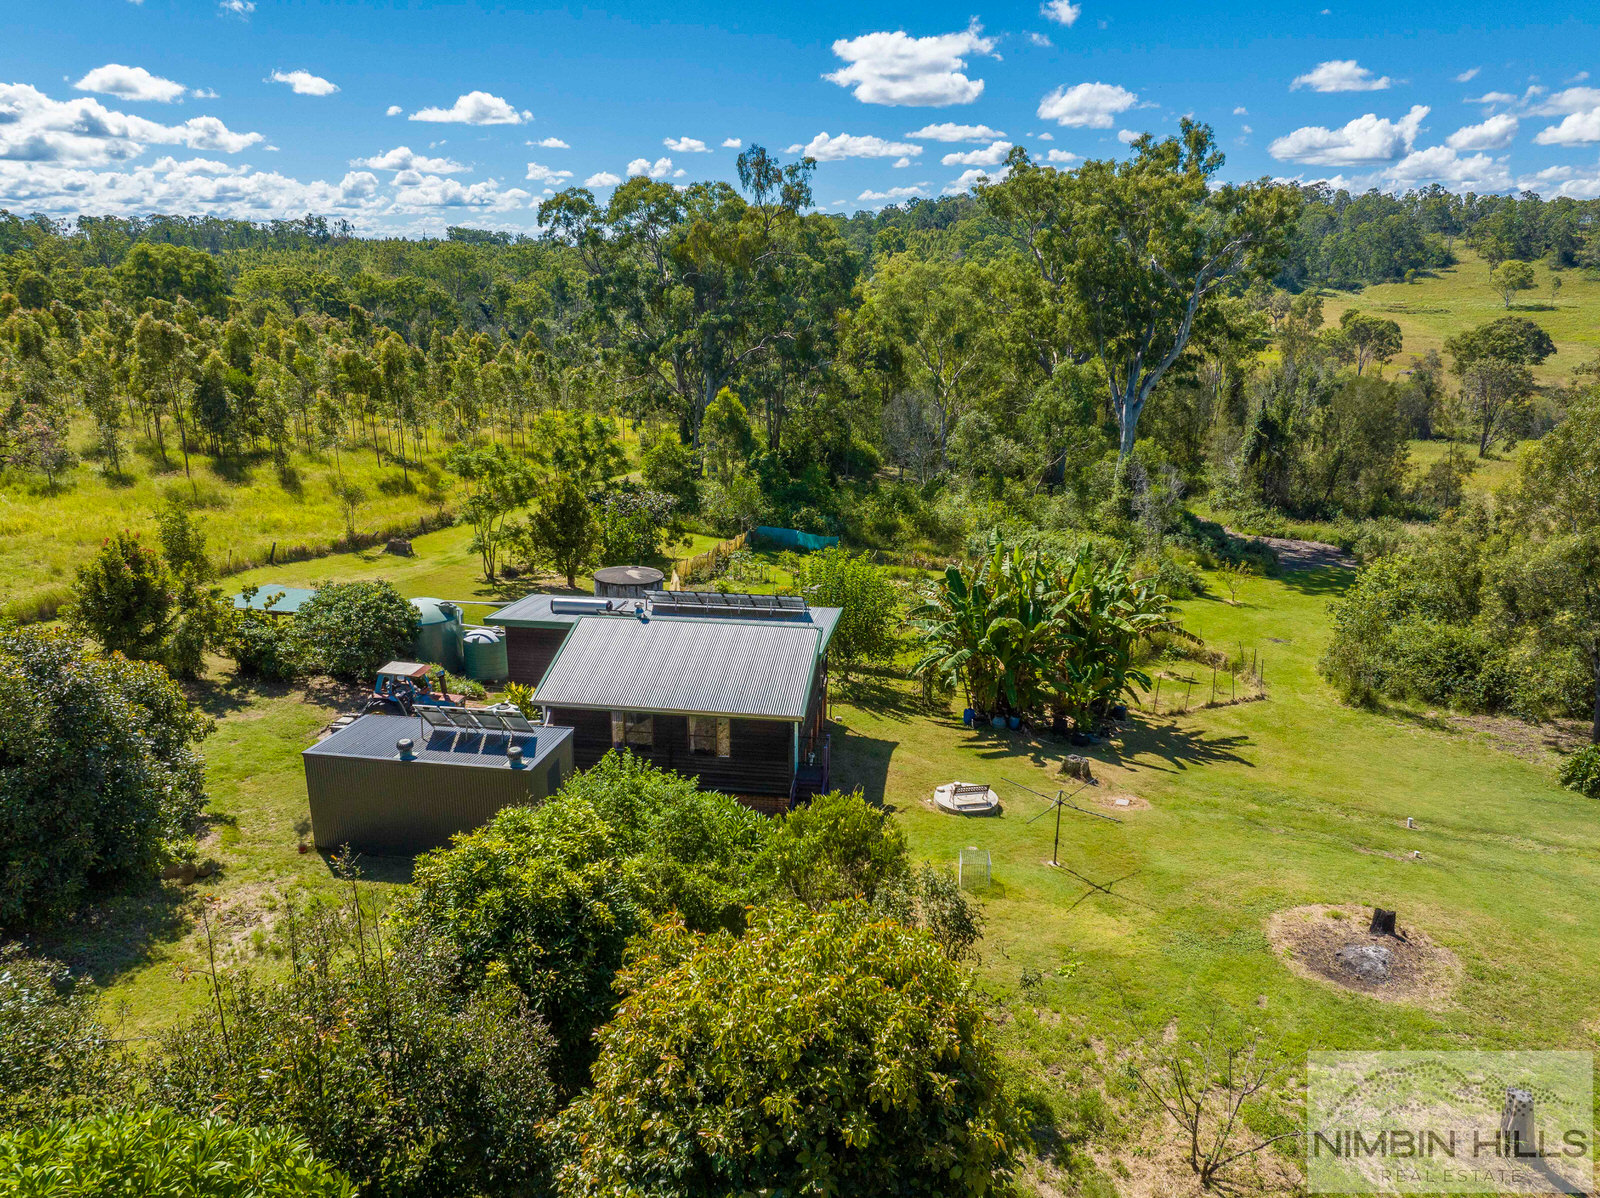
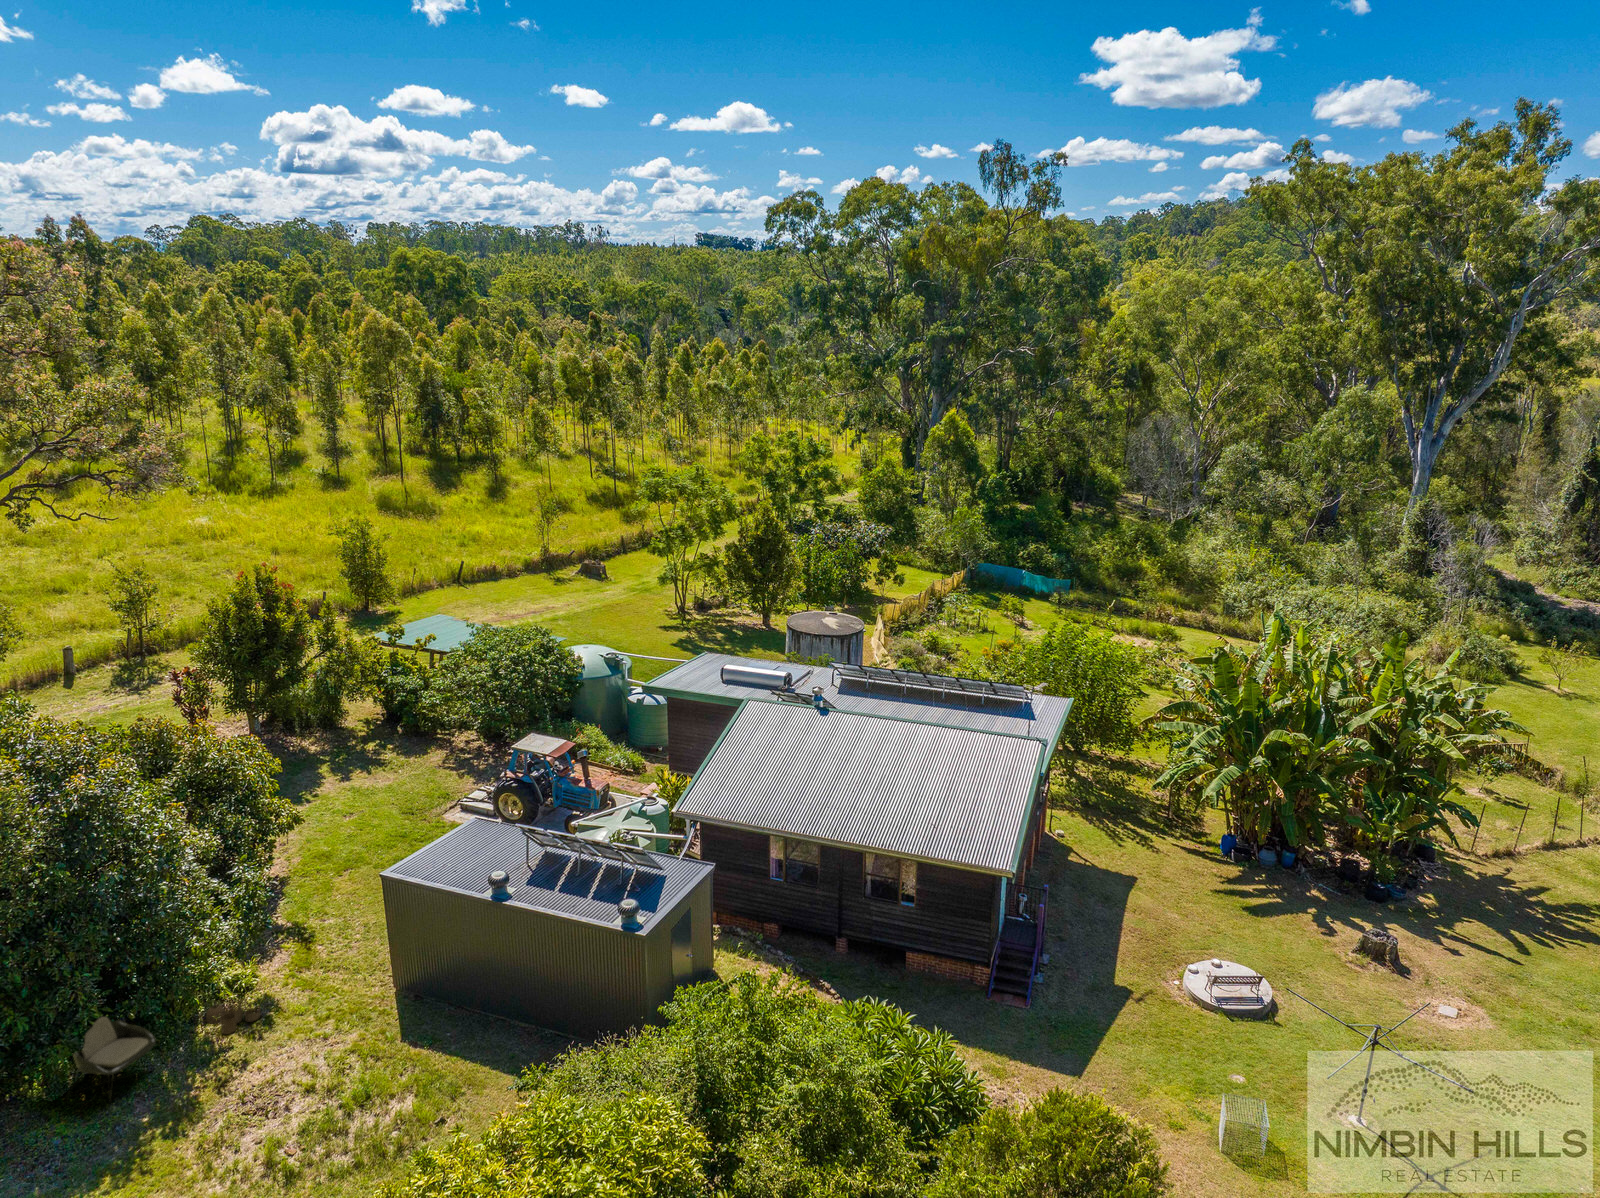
potted tree: present [293,815,316,853] -> none [364,948,396,997]
lounge chair: none [67,867,137,930] -> present [69,1017,156,1101]

